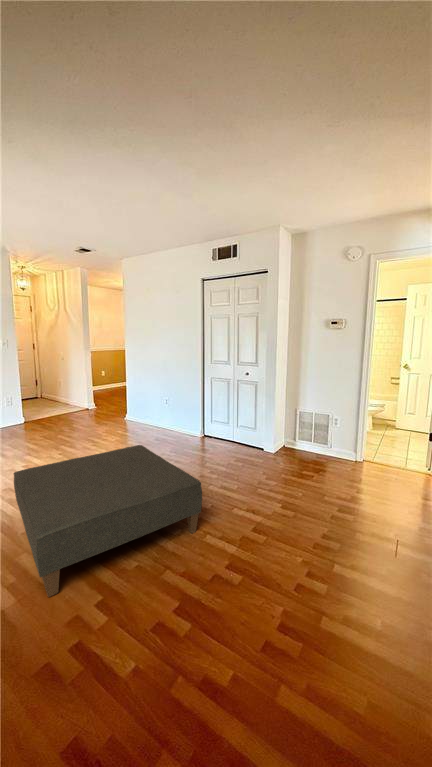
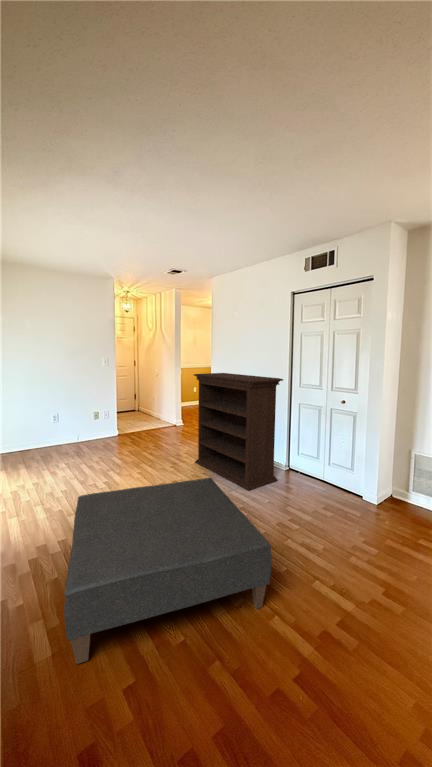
bookshelf: none [111,353,198,456] -> present [194,373,283,491]

